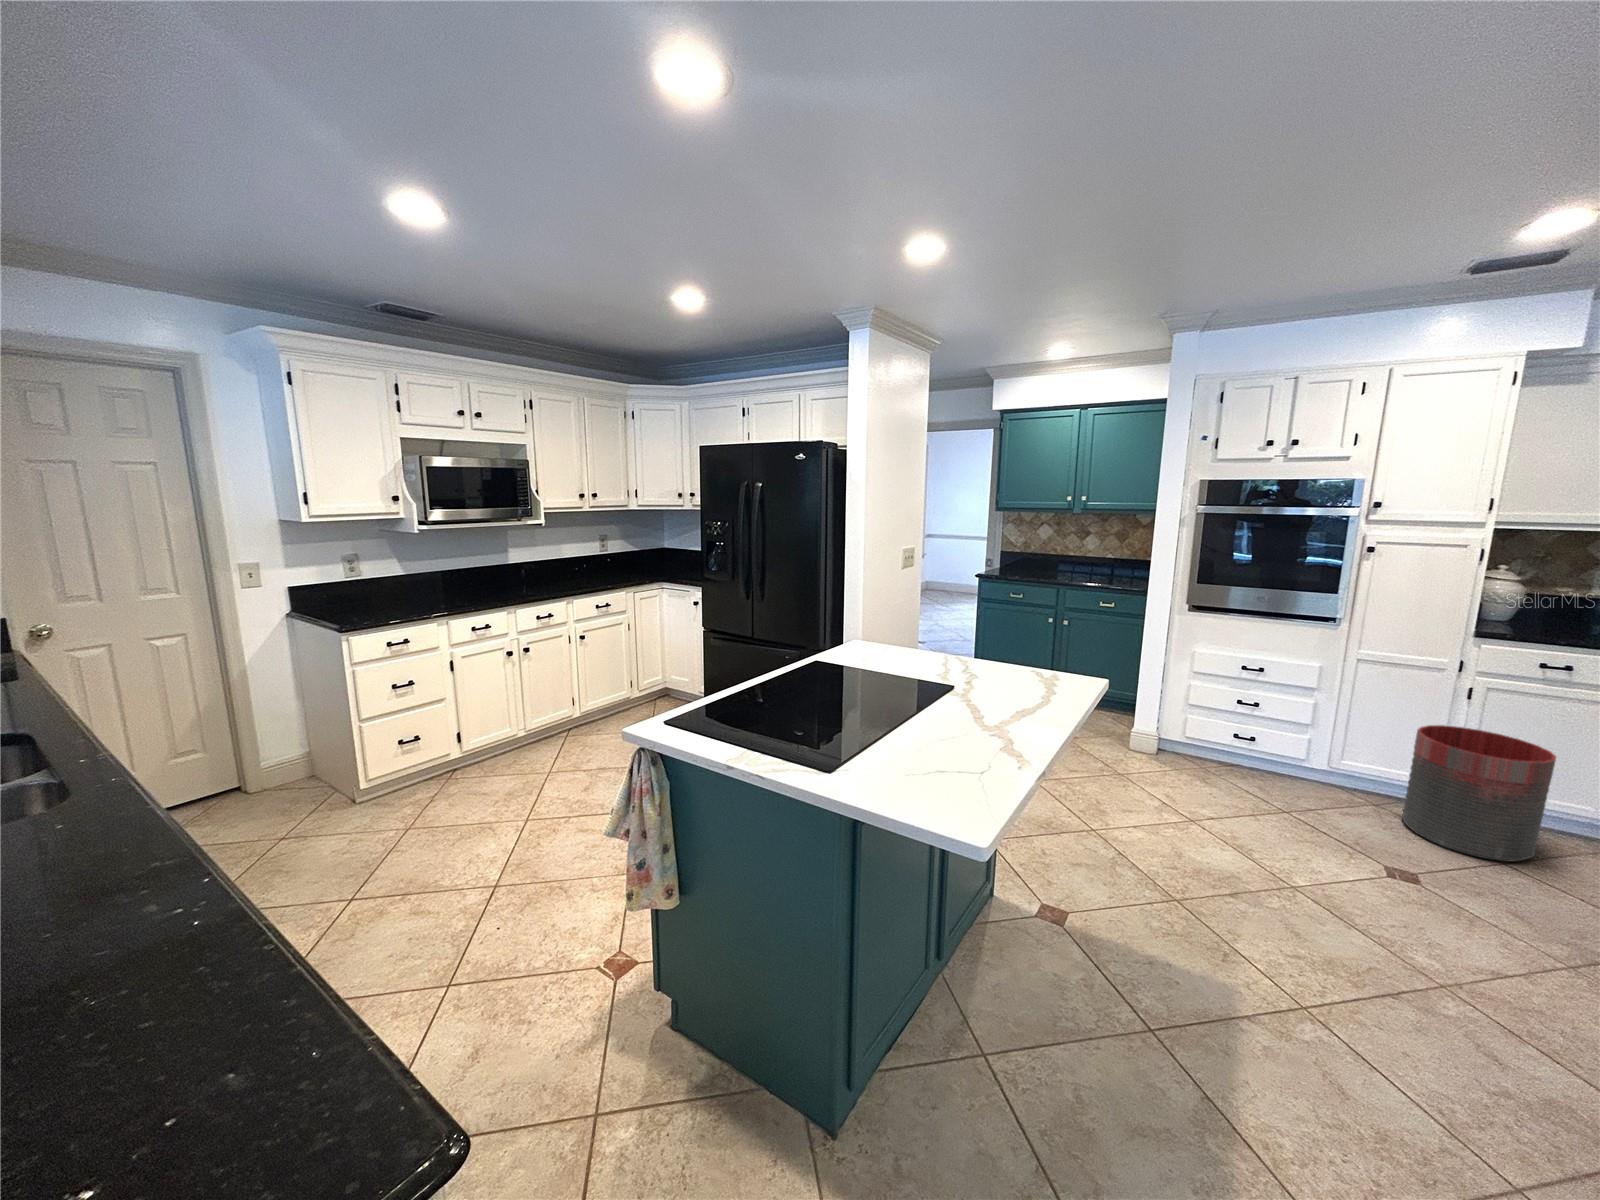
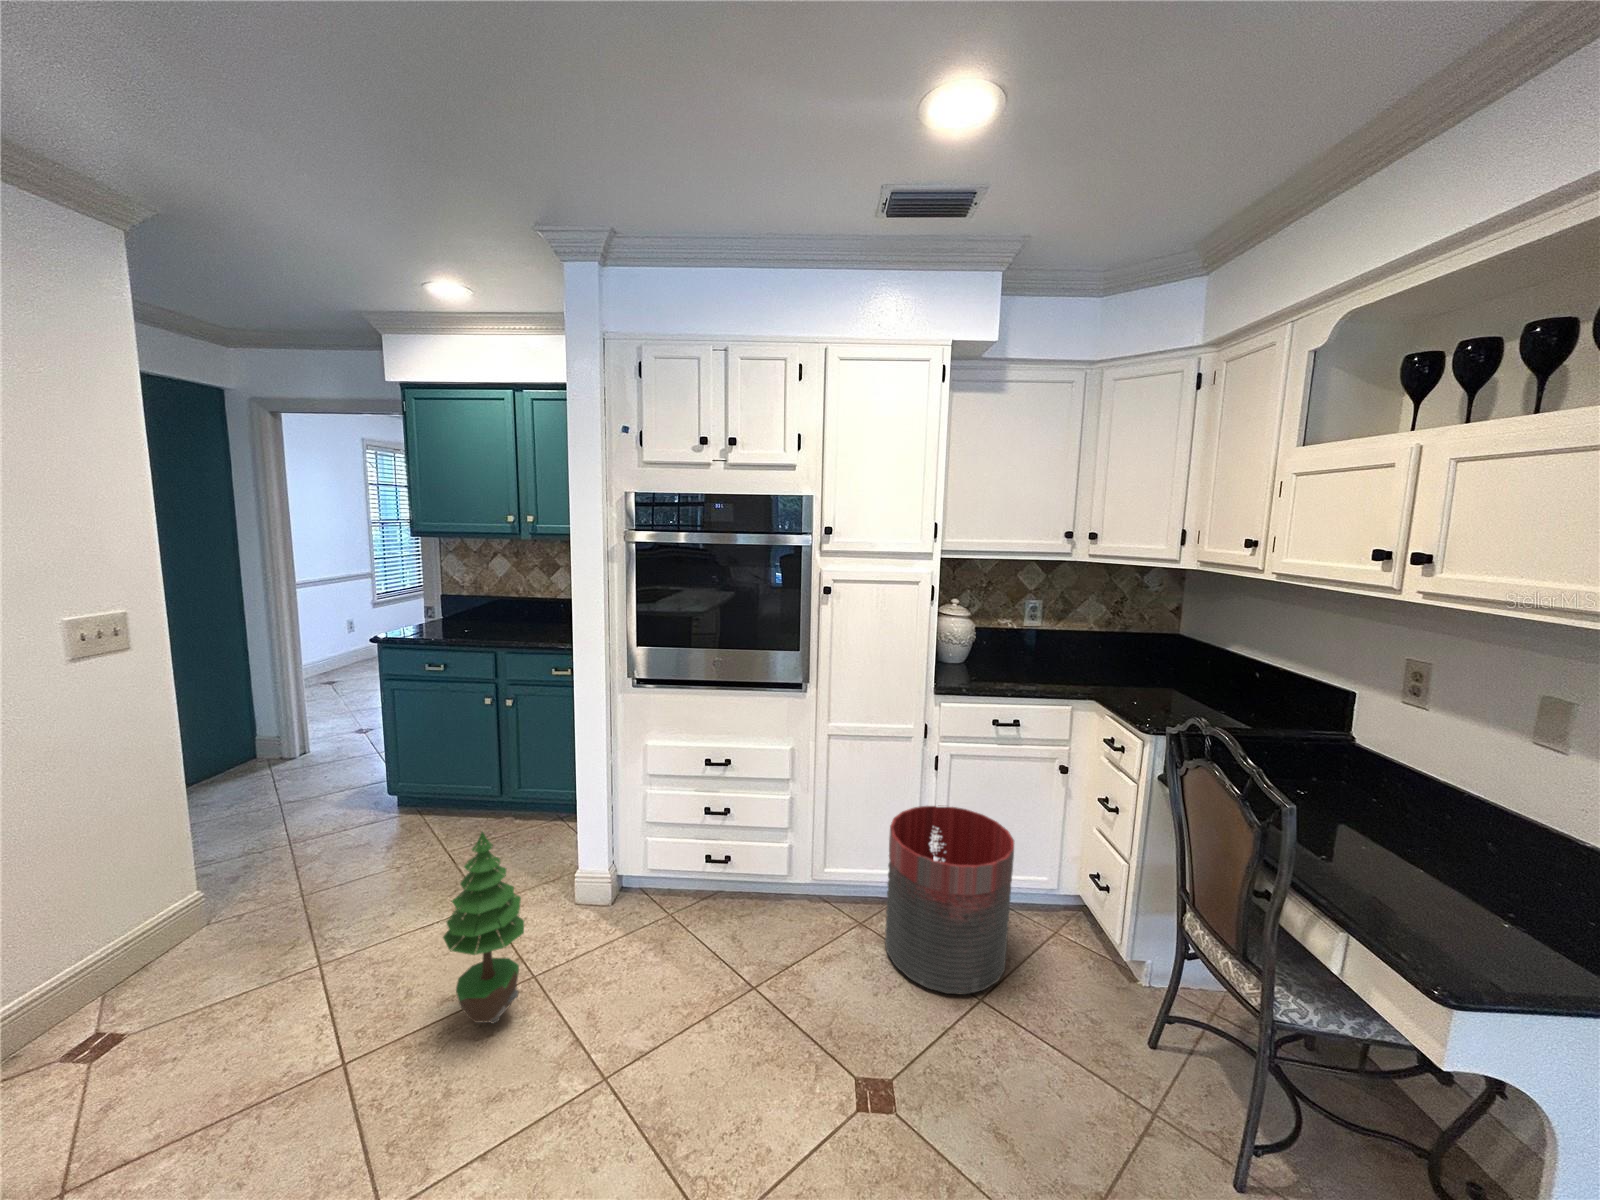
potted tree: none [1088,674,1133,784] -> present [443,832,524,1023]

